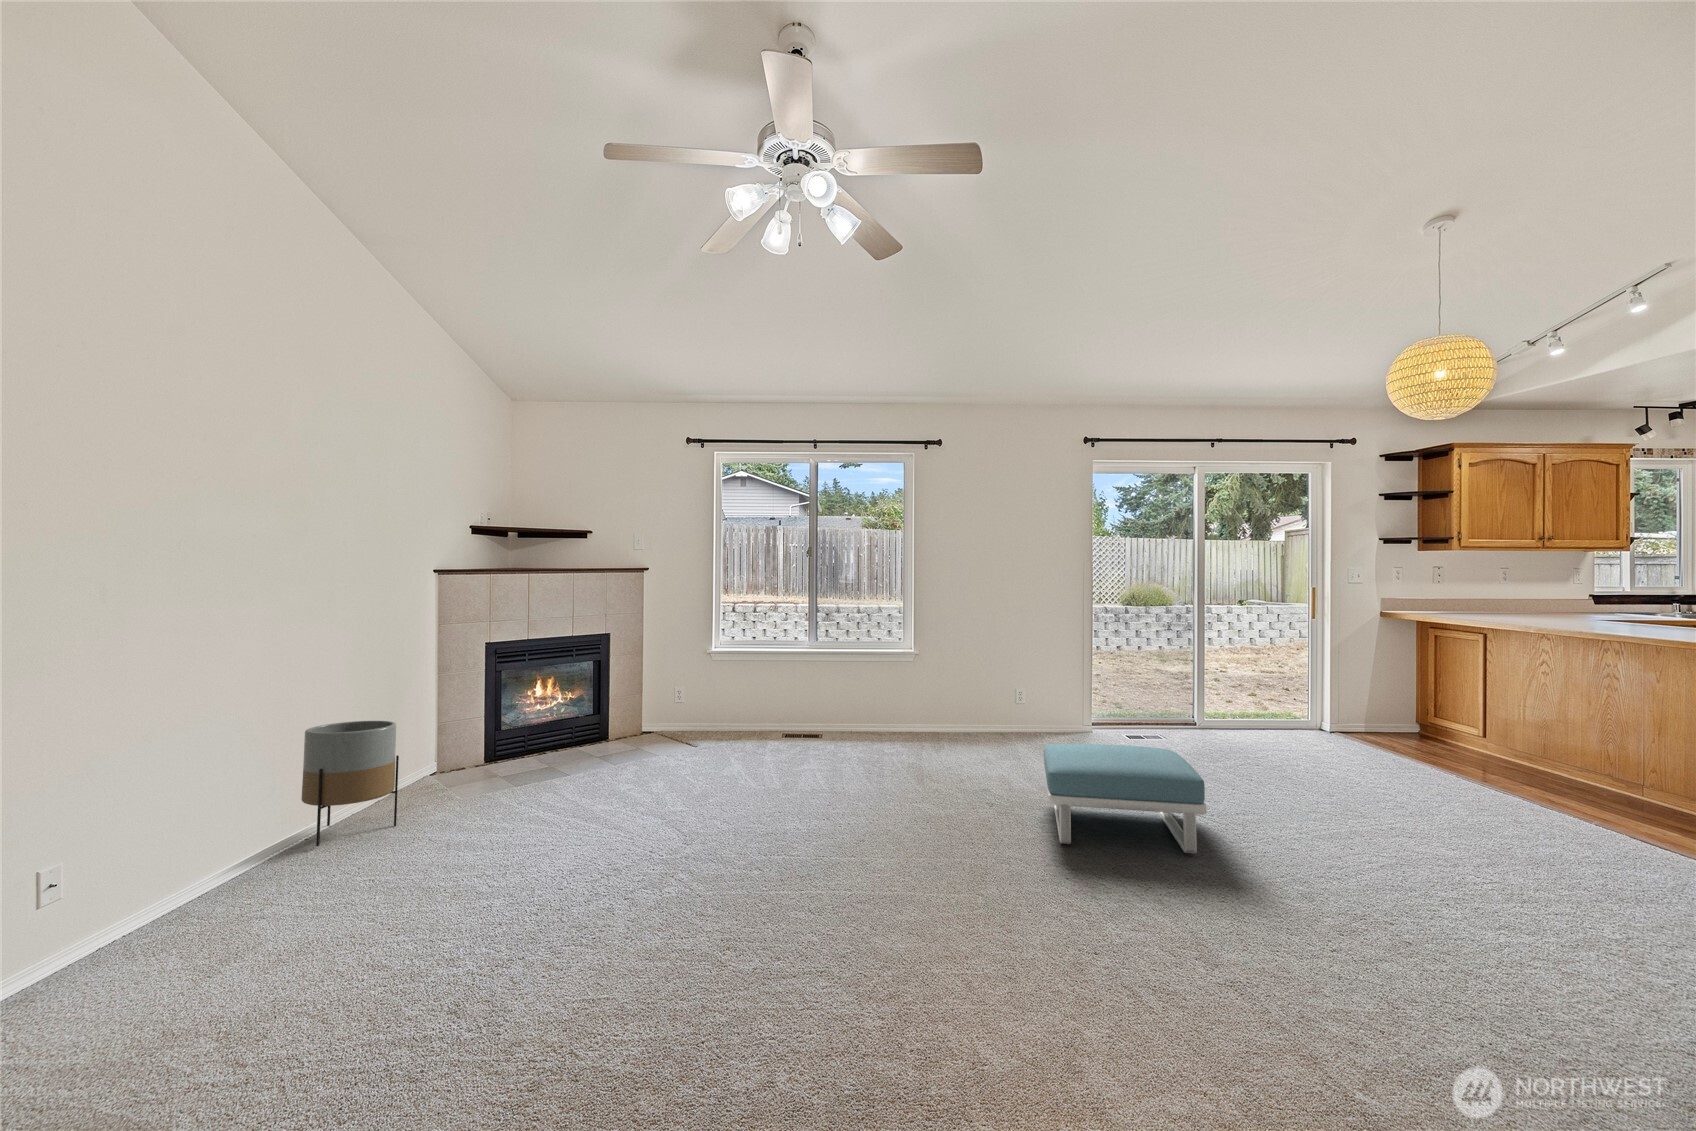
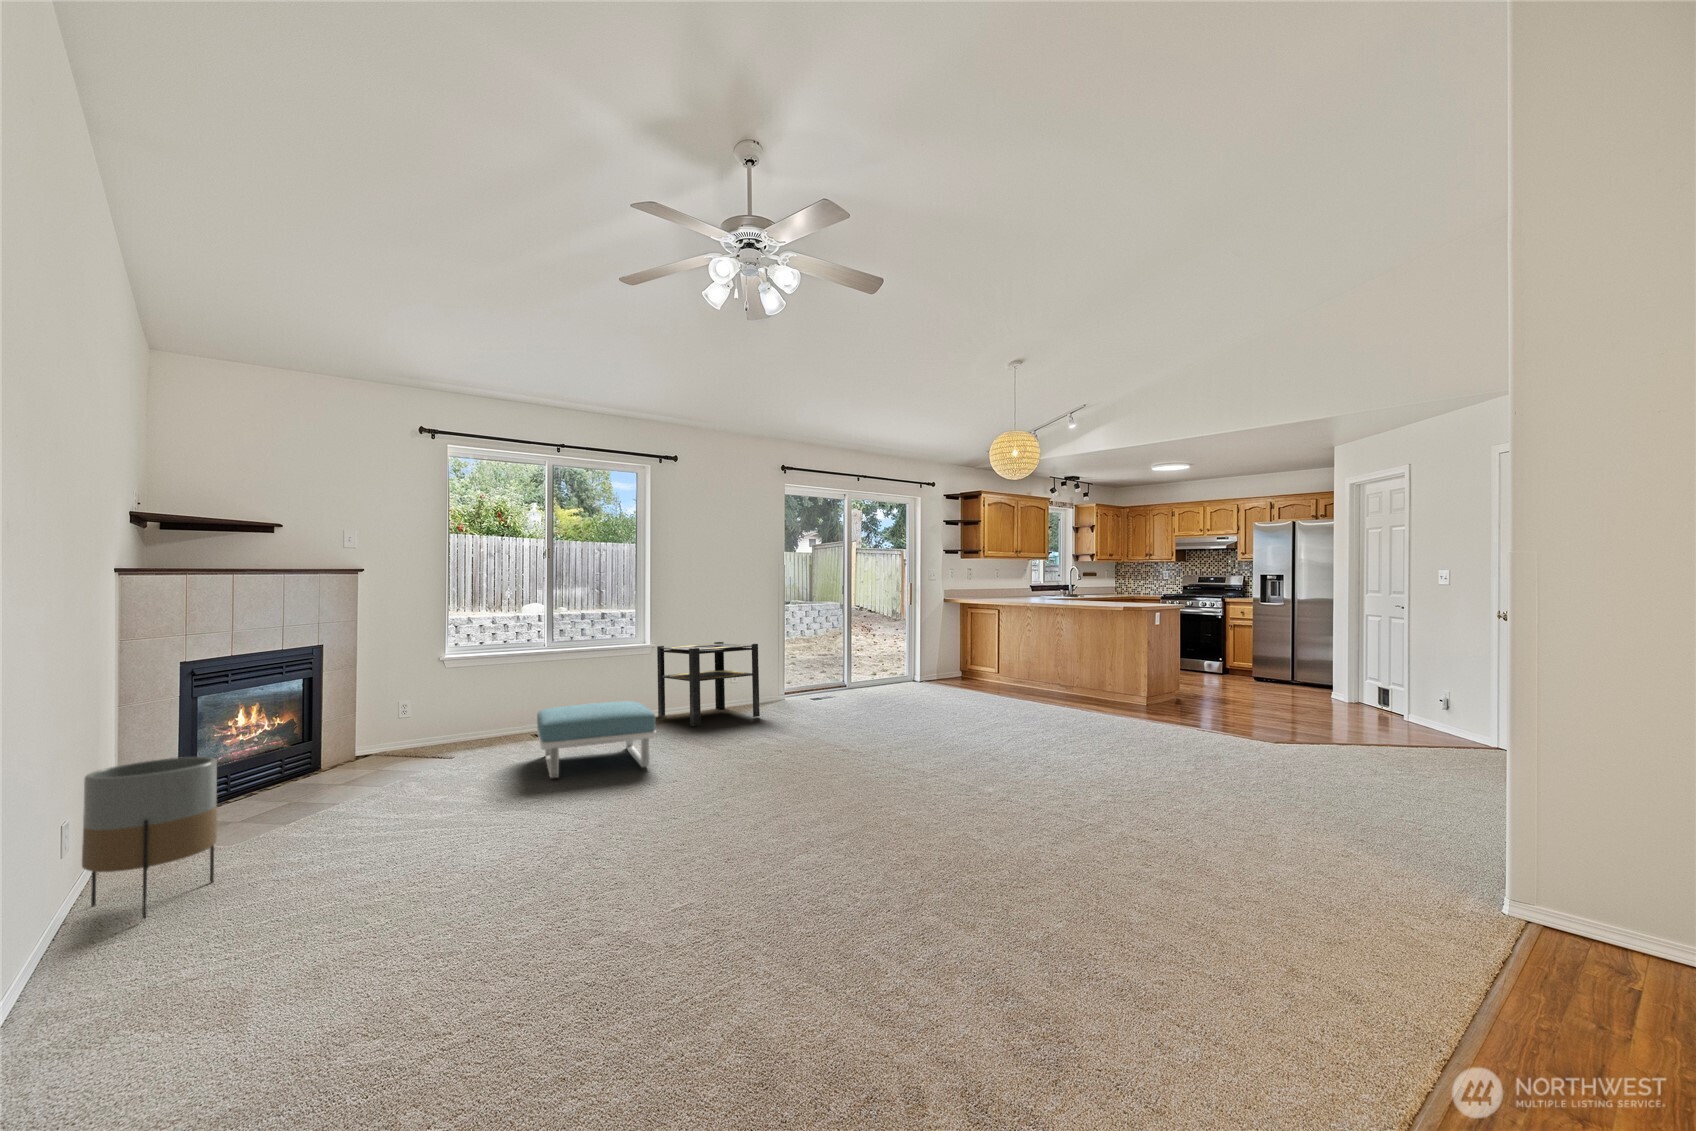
side table: none [923,654,1026,749] -> present [657,642,760,726]
footstool: present [1044,744,1206,854] -> present [537,701,656,778]

